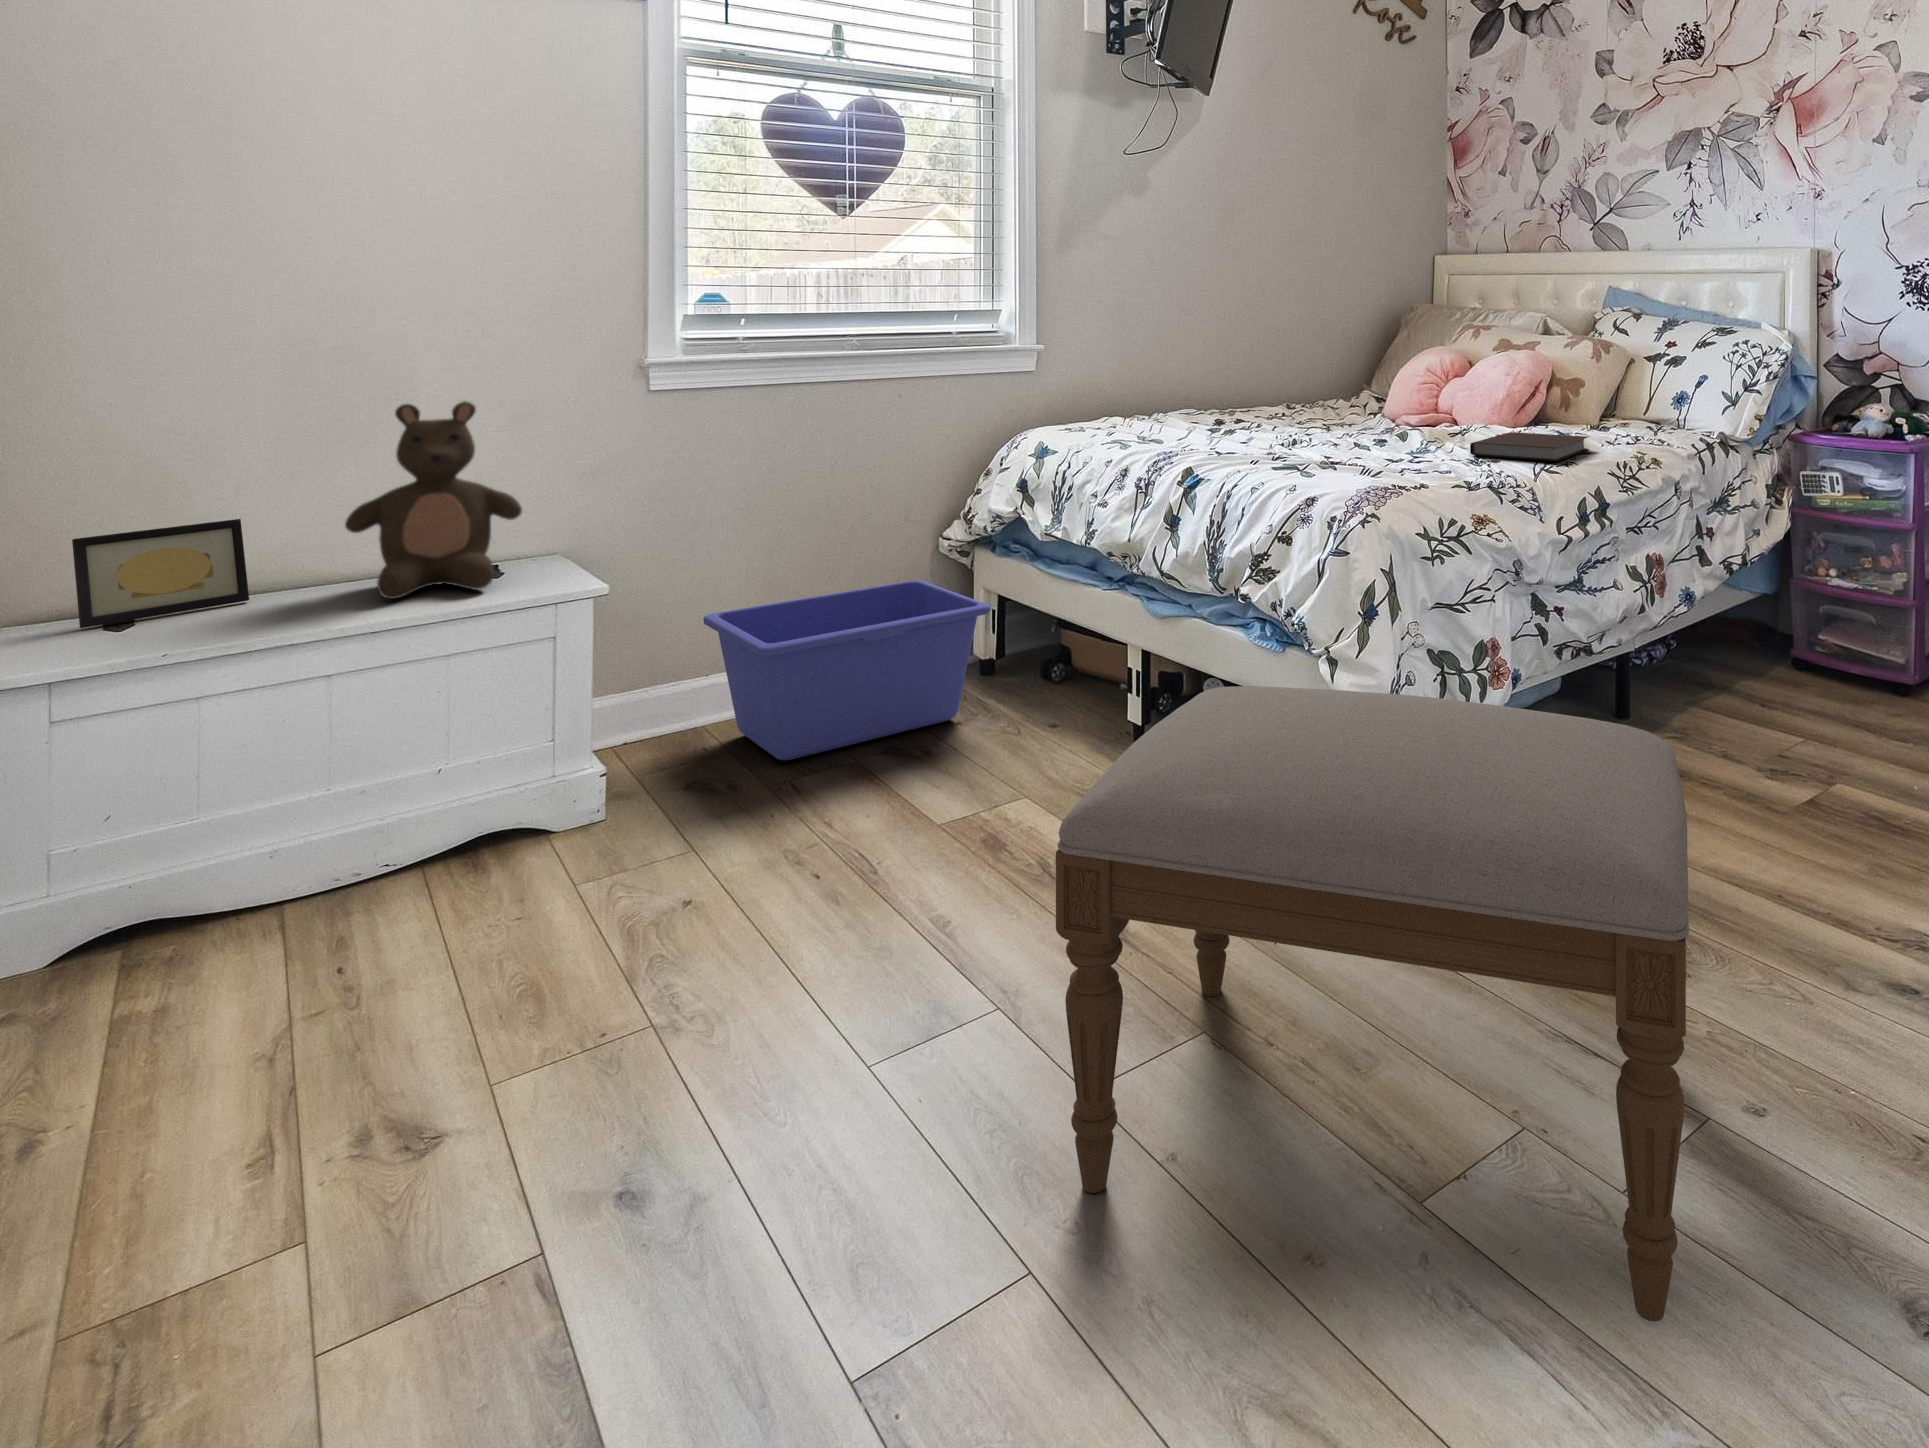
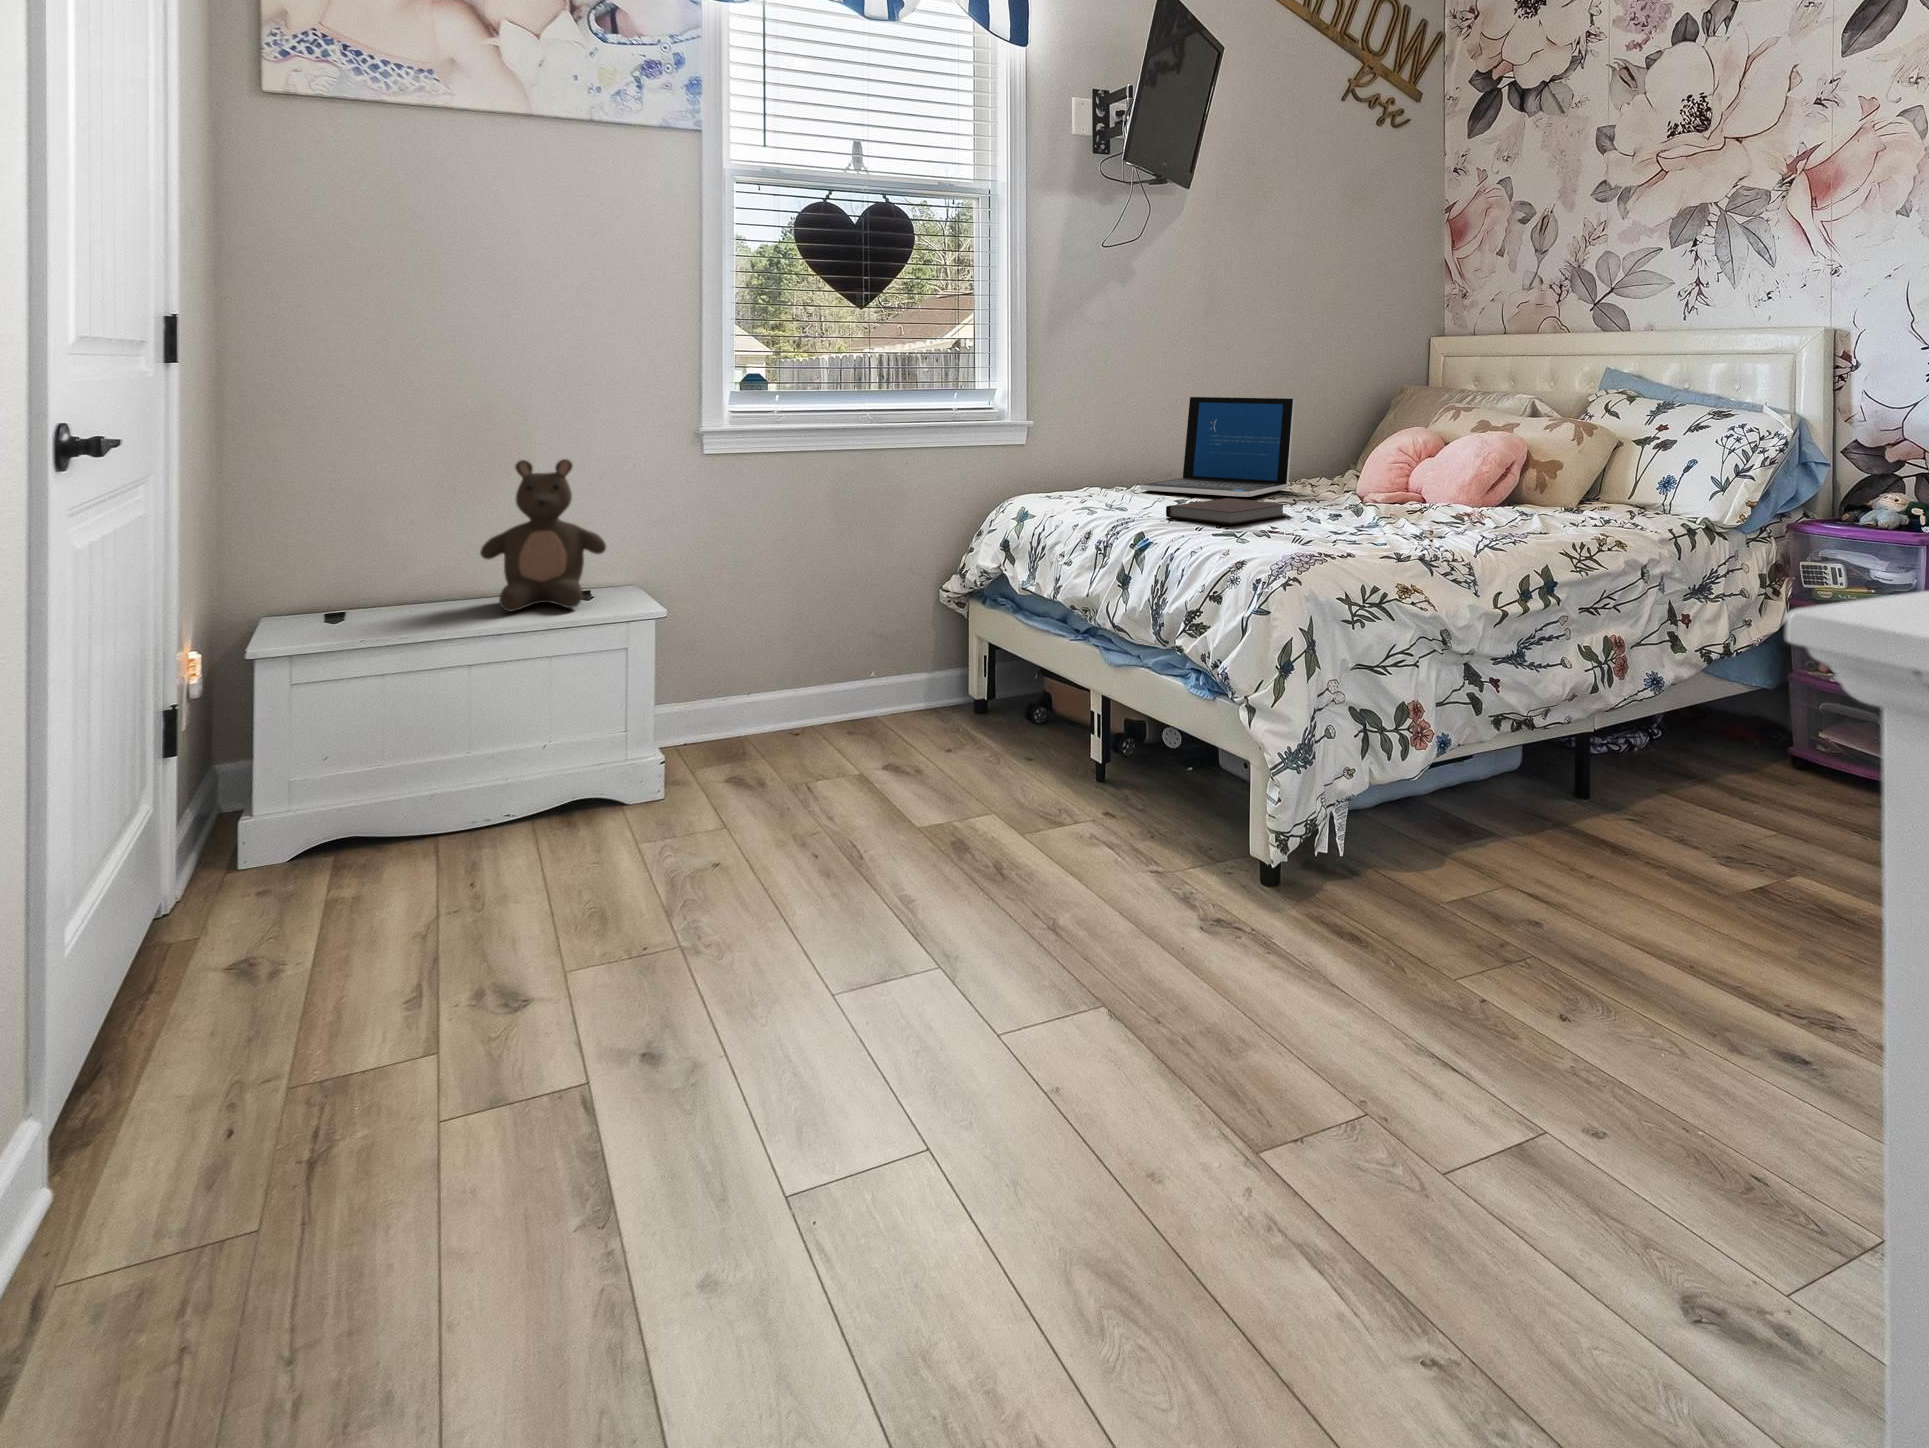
laptop: none [1156,320,1315,426] -> present [1141,397,1295,497]
notebook: present [1470,432,1589,461] -> present [1166,498,1288,524]
picture frame: present [72,519,249,628] -> none [300,545,415,621]
storage bin: present [703,580,991,760] -> none [749,623,982,766]
ottoman: present [1056,686,1689,1322] -> none [936,720,1517,1297]

